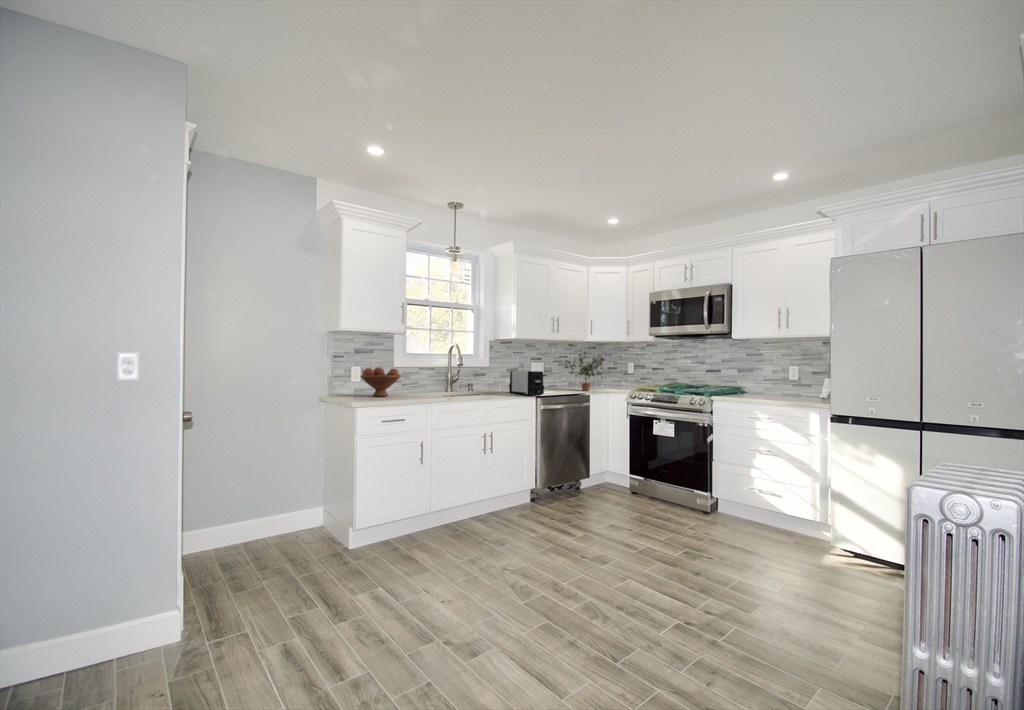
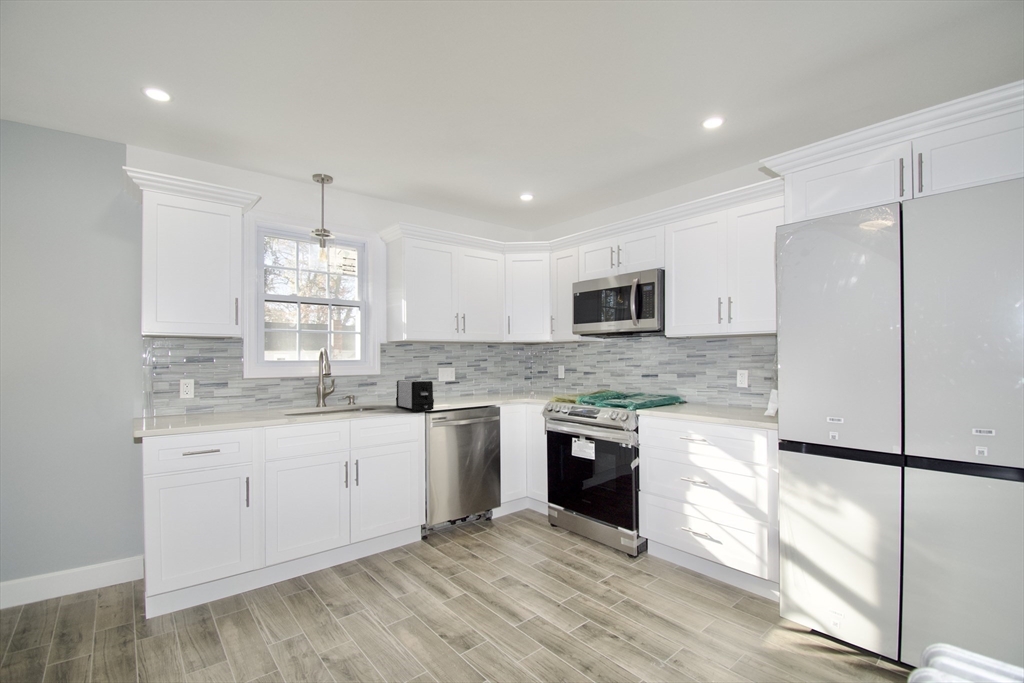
potted plant: present [565,352,604,391] -> none [474,354,522,401]
fruit bowl: present [361,367,400,396] -> none [174,381,235,420]

